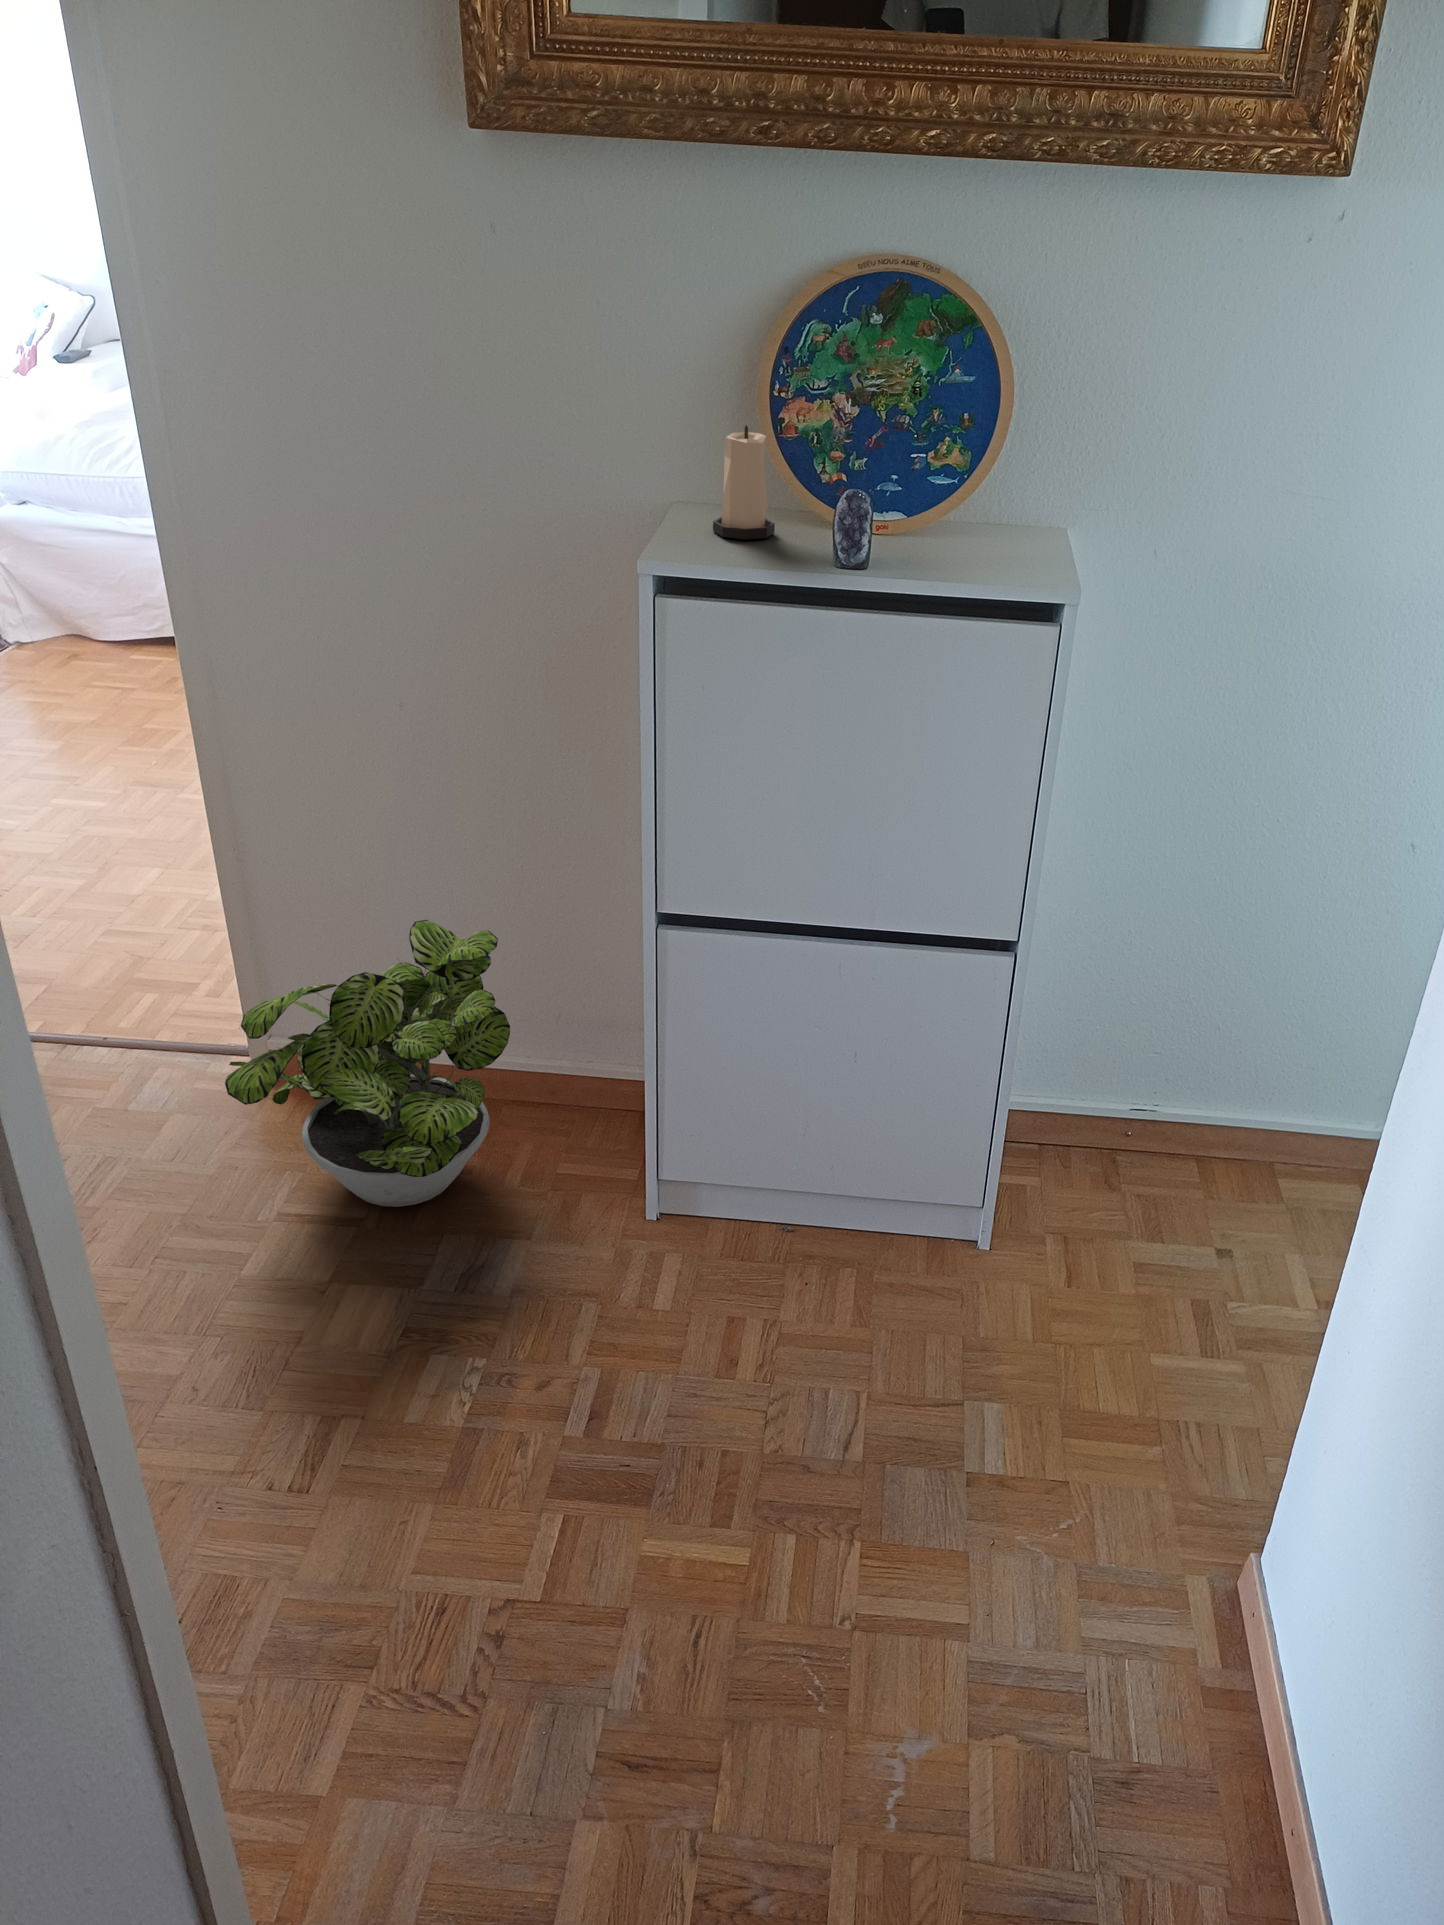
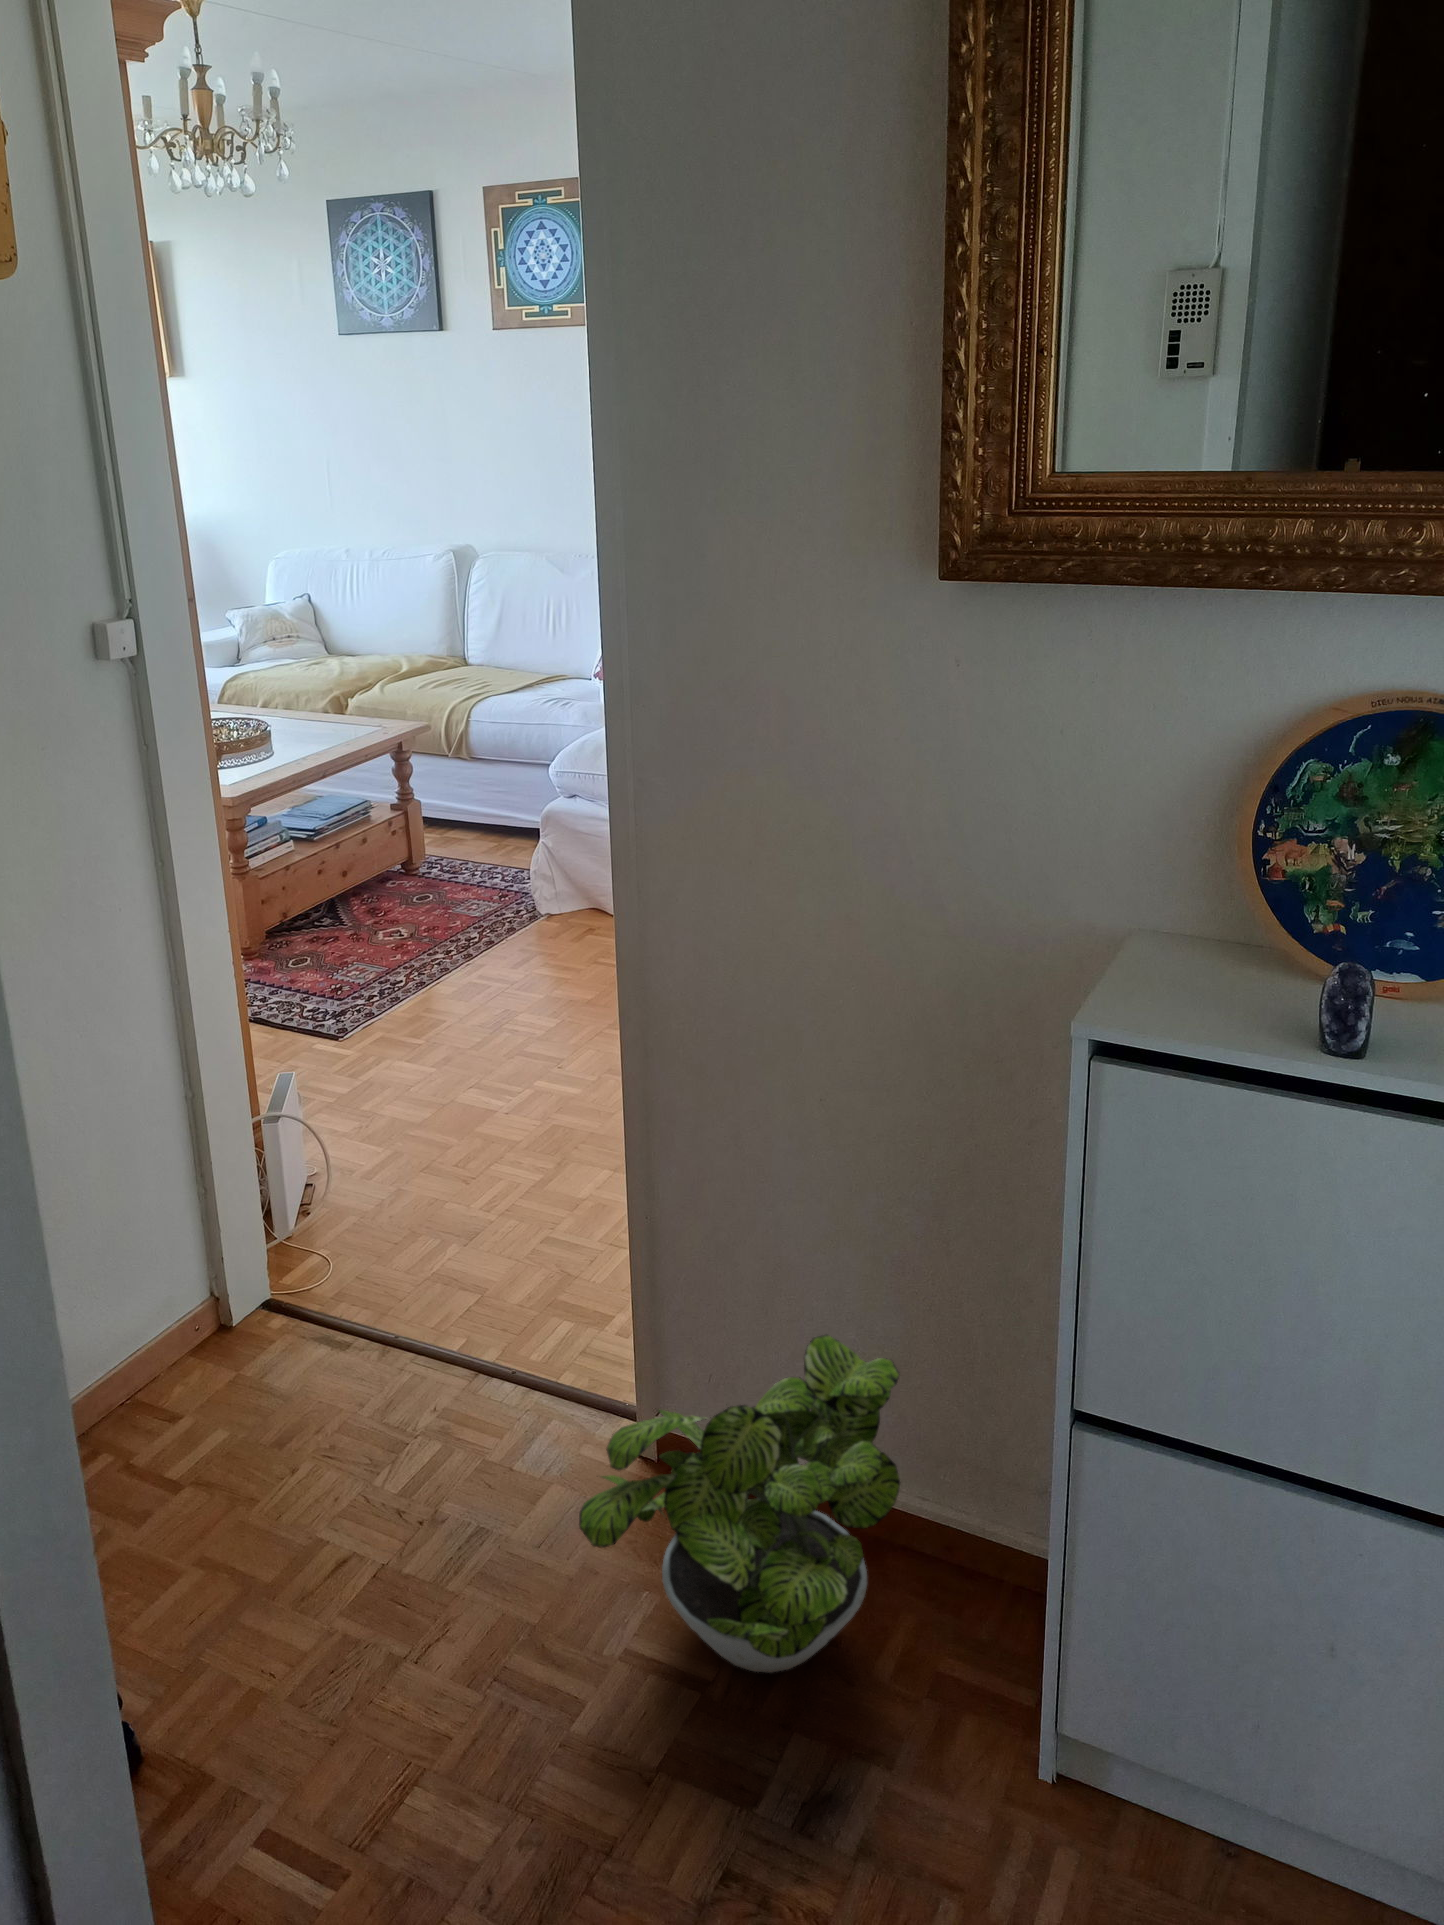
candle: present [713,425,775,540] -> none [1174,874,1251,998]

